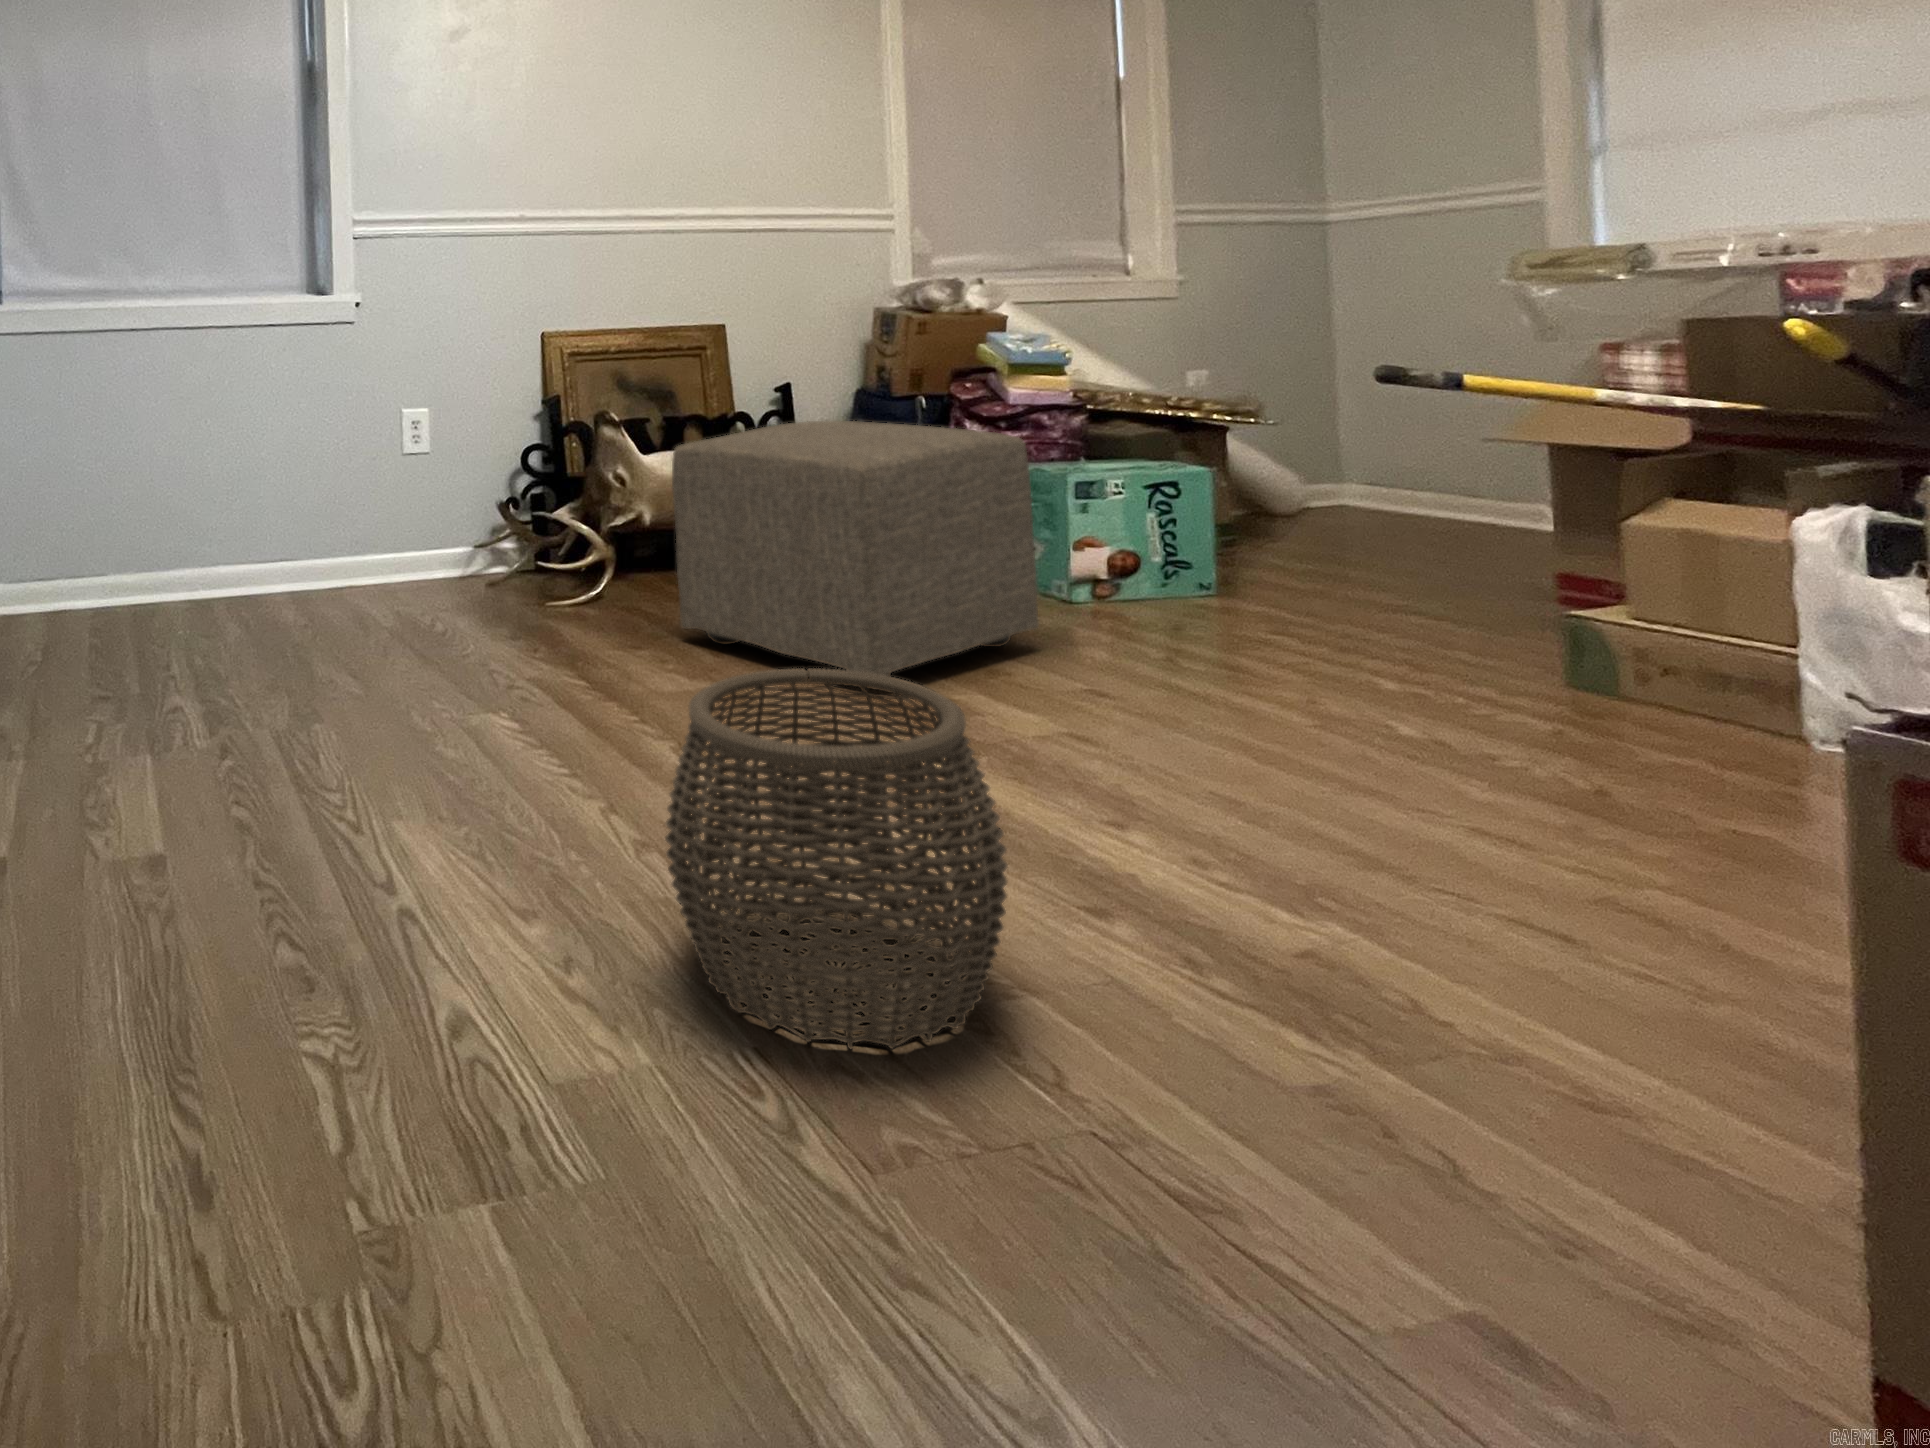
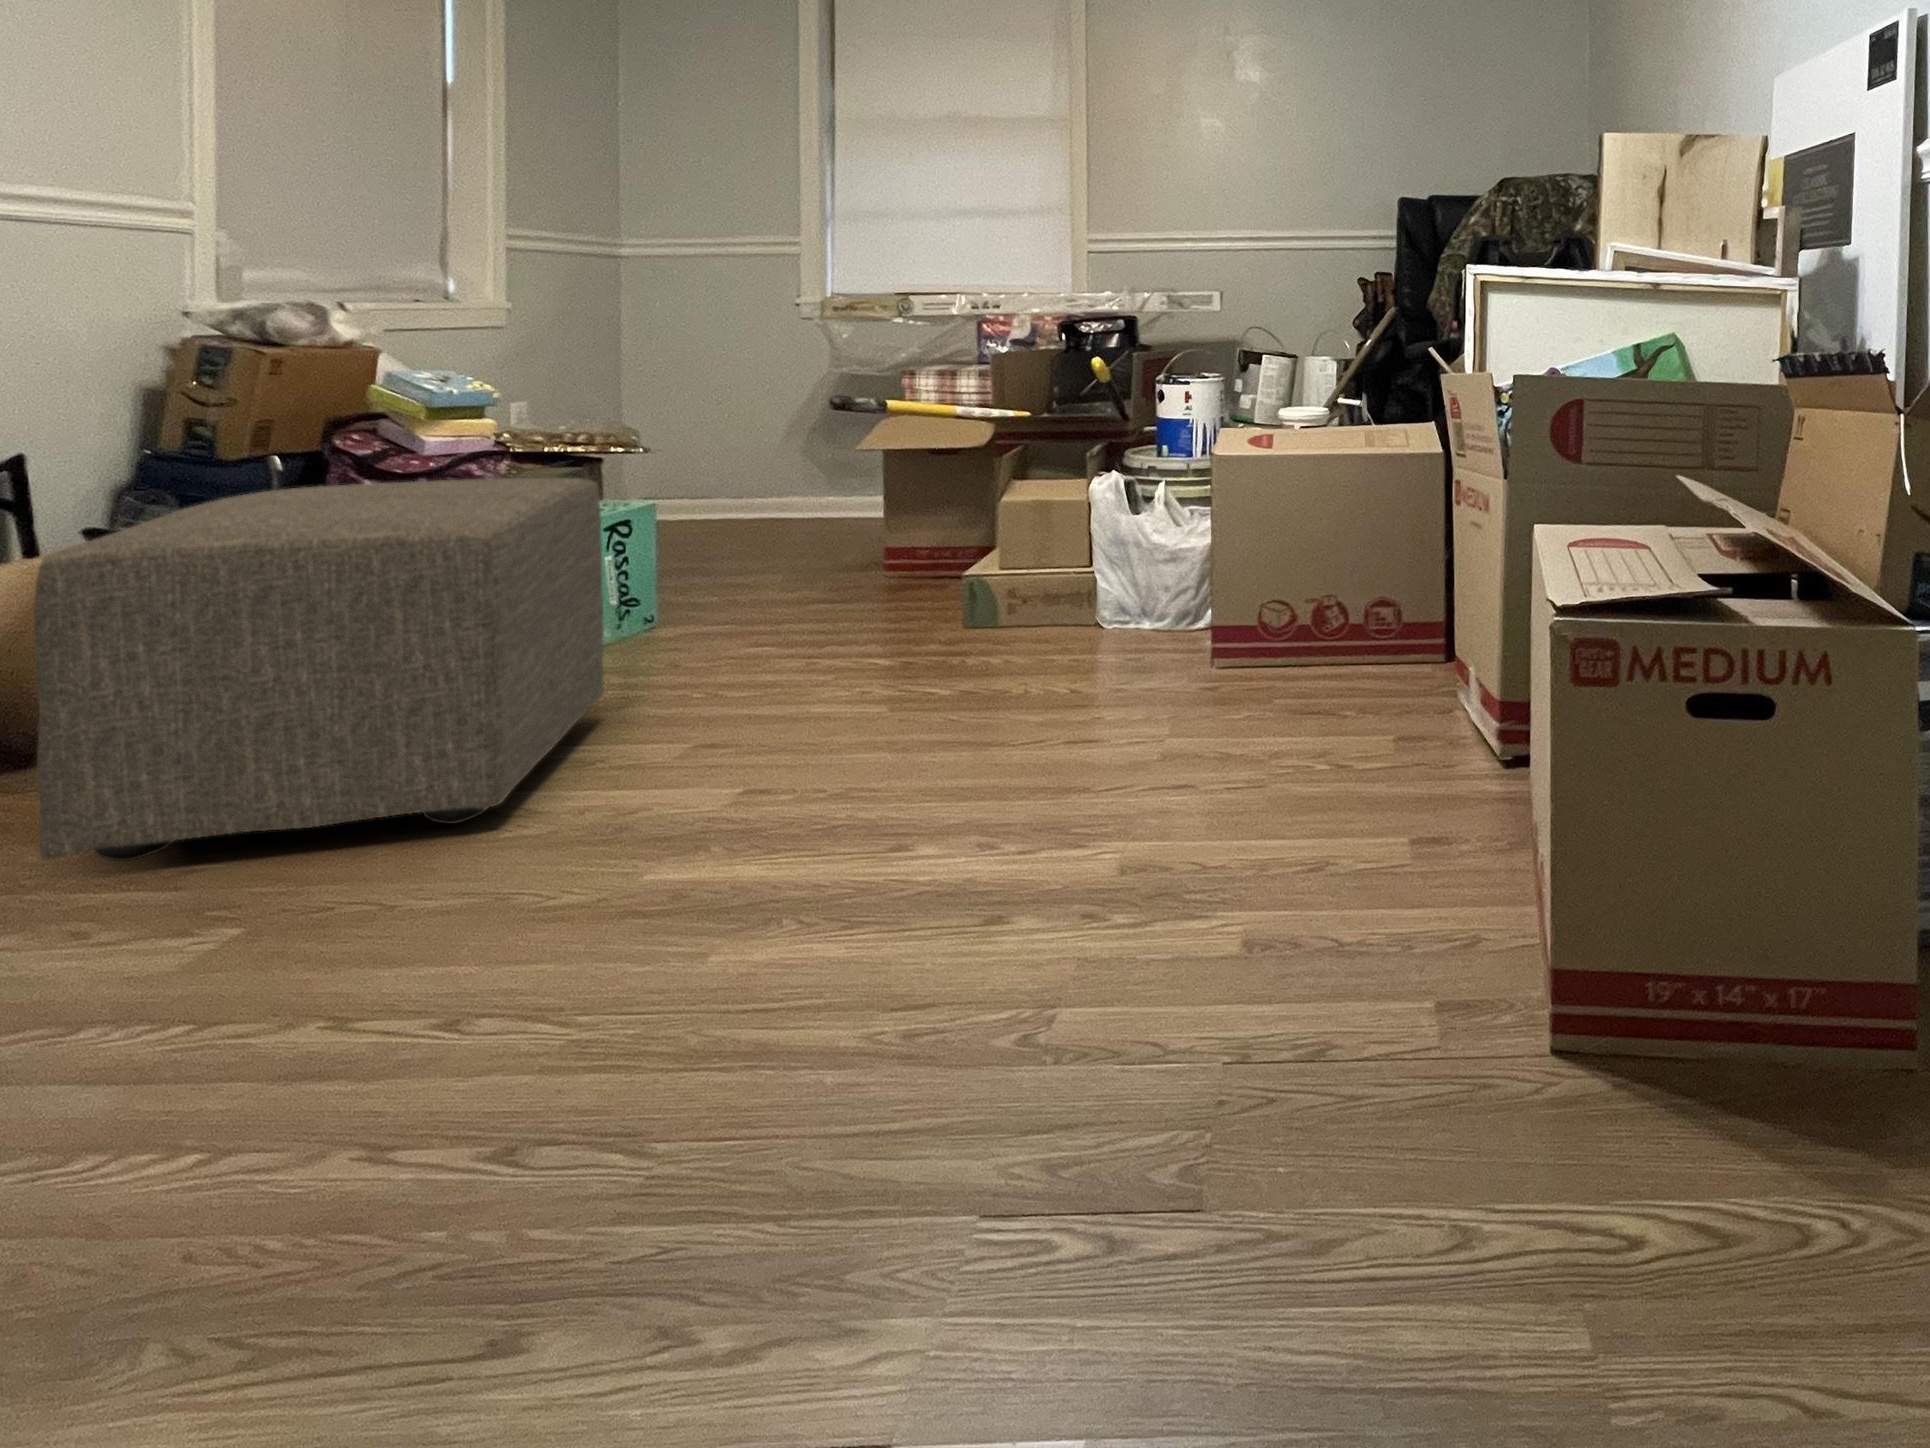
woven basket: present [665,669,1007,1049] -> none [712,724,1127,1205]

